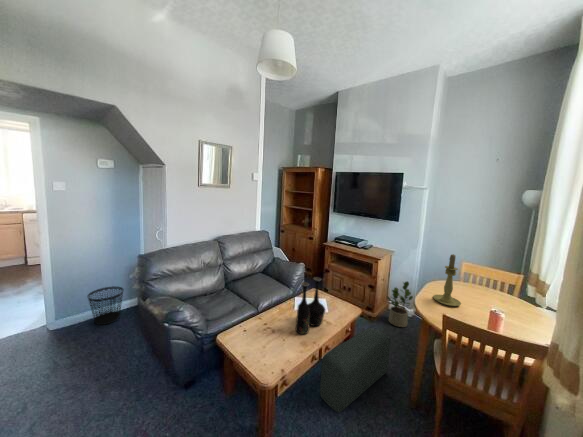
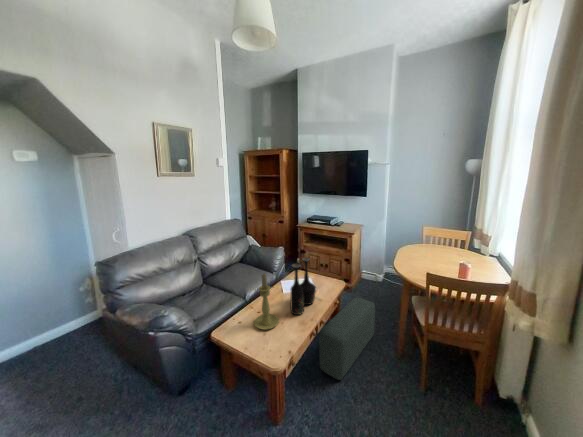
candle holder: present [433,254,461,306] -> present [254,274,279,330]
potted plant: present [387,281,413,327] -> none [361,251,385,293]
wastebasket: present [88,286,123,325] -> none [34,303,81,350]

